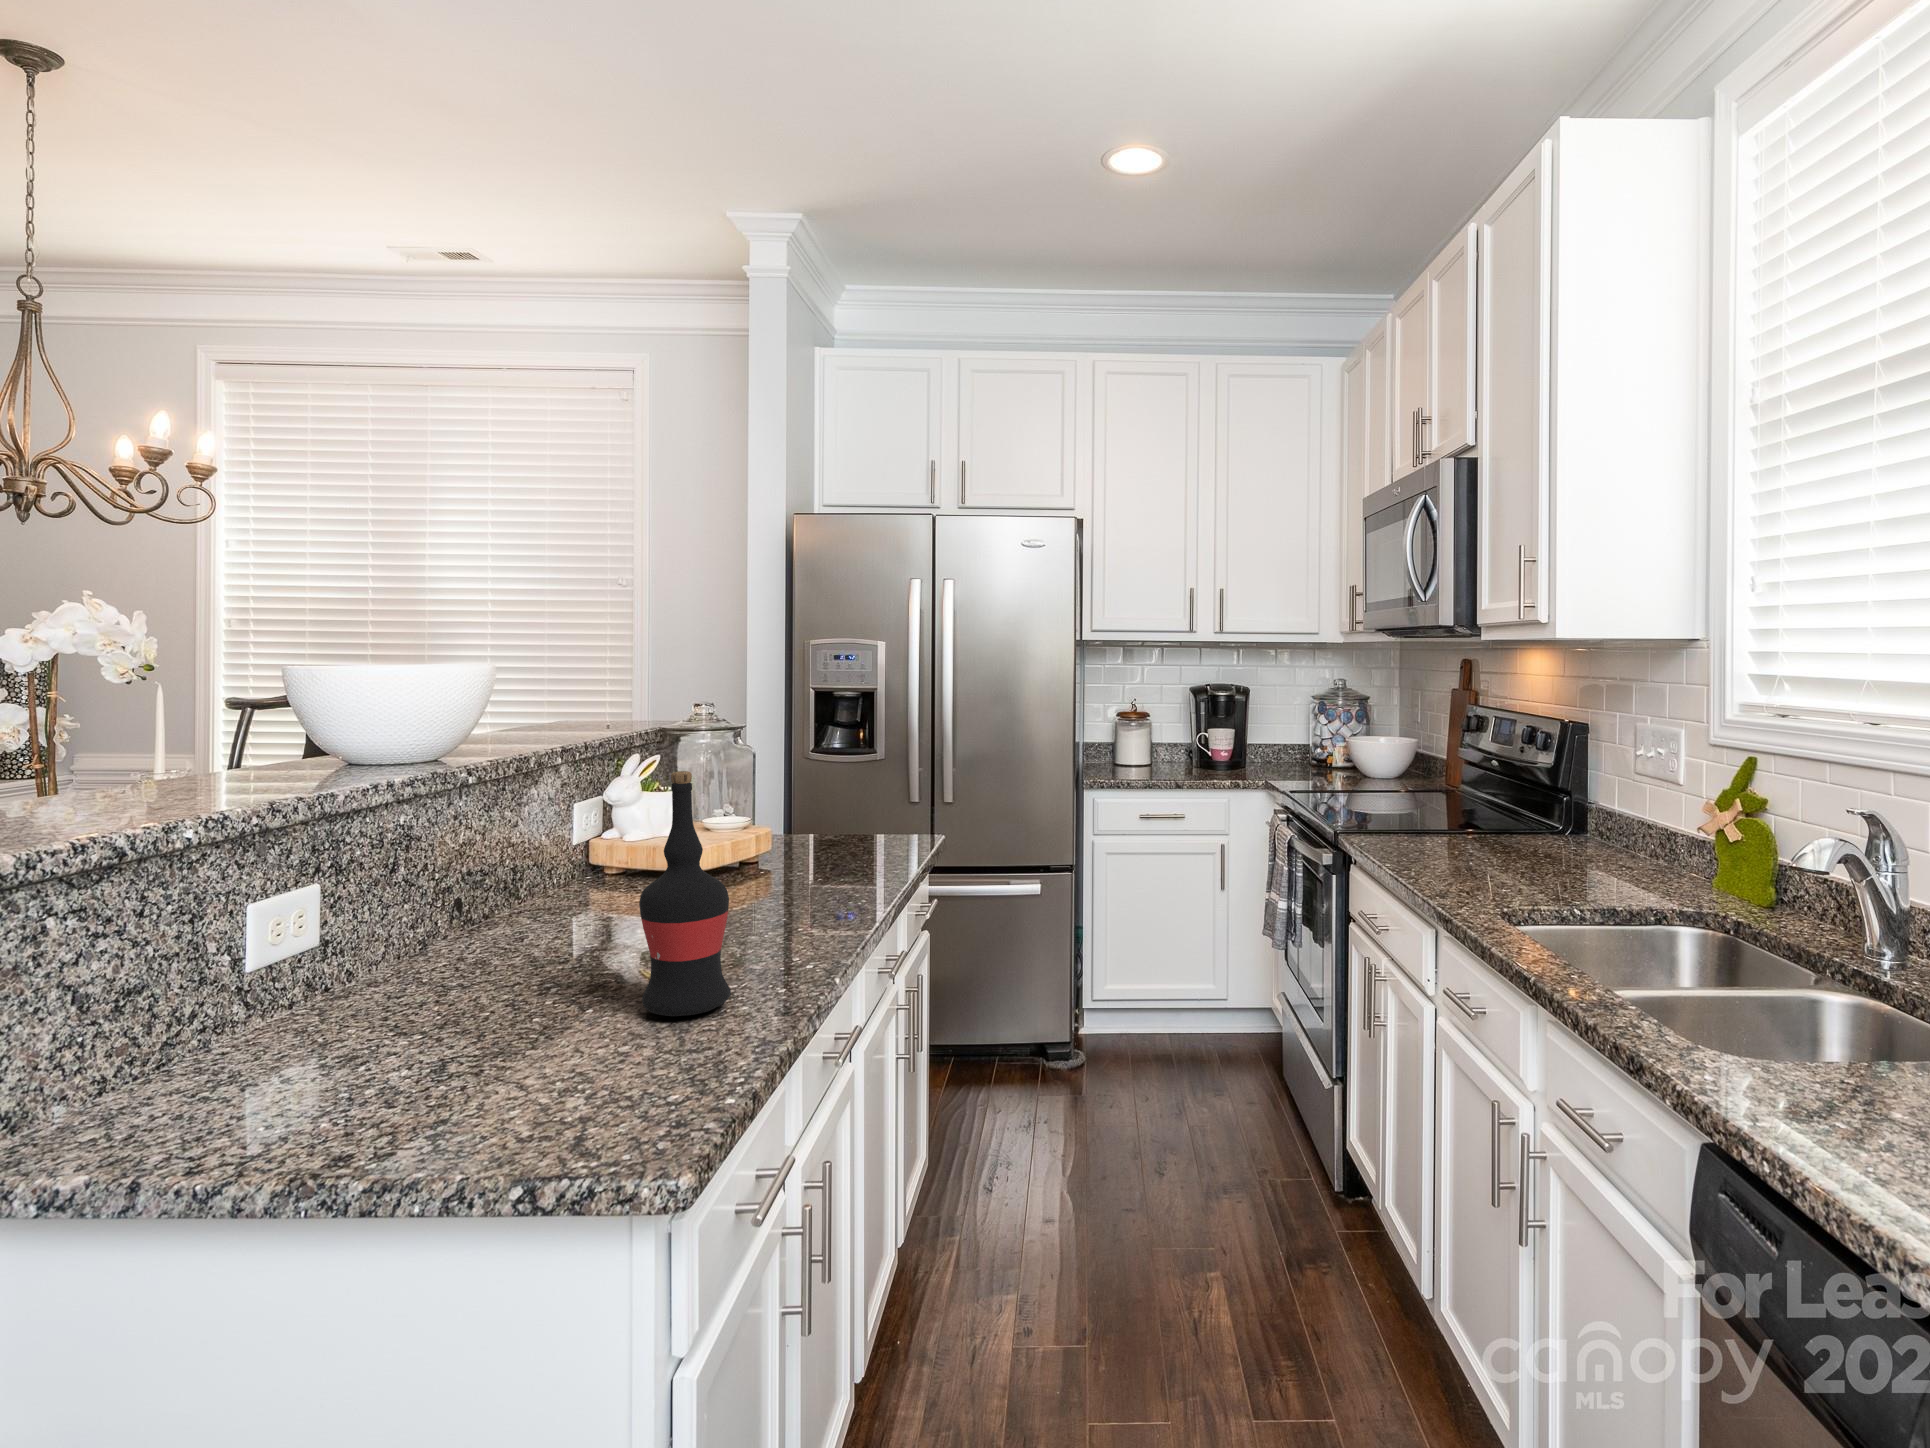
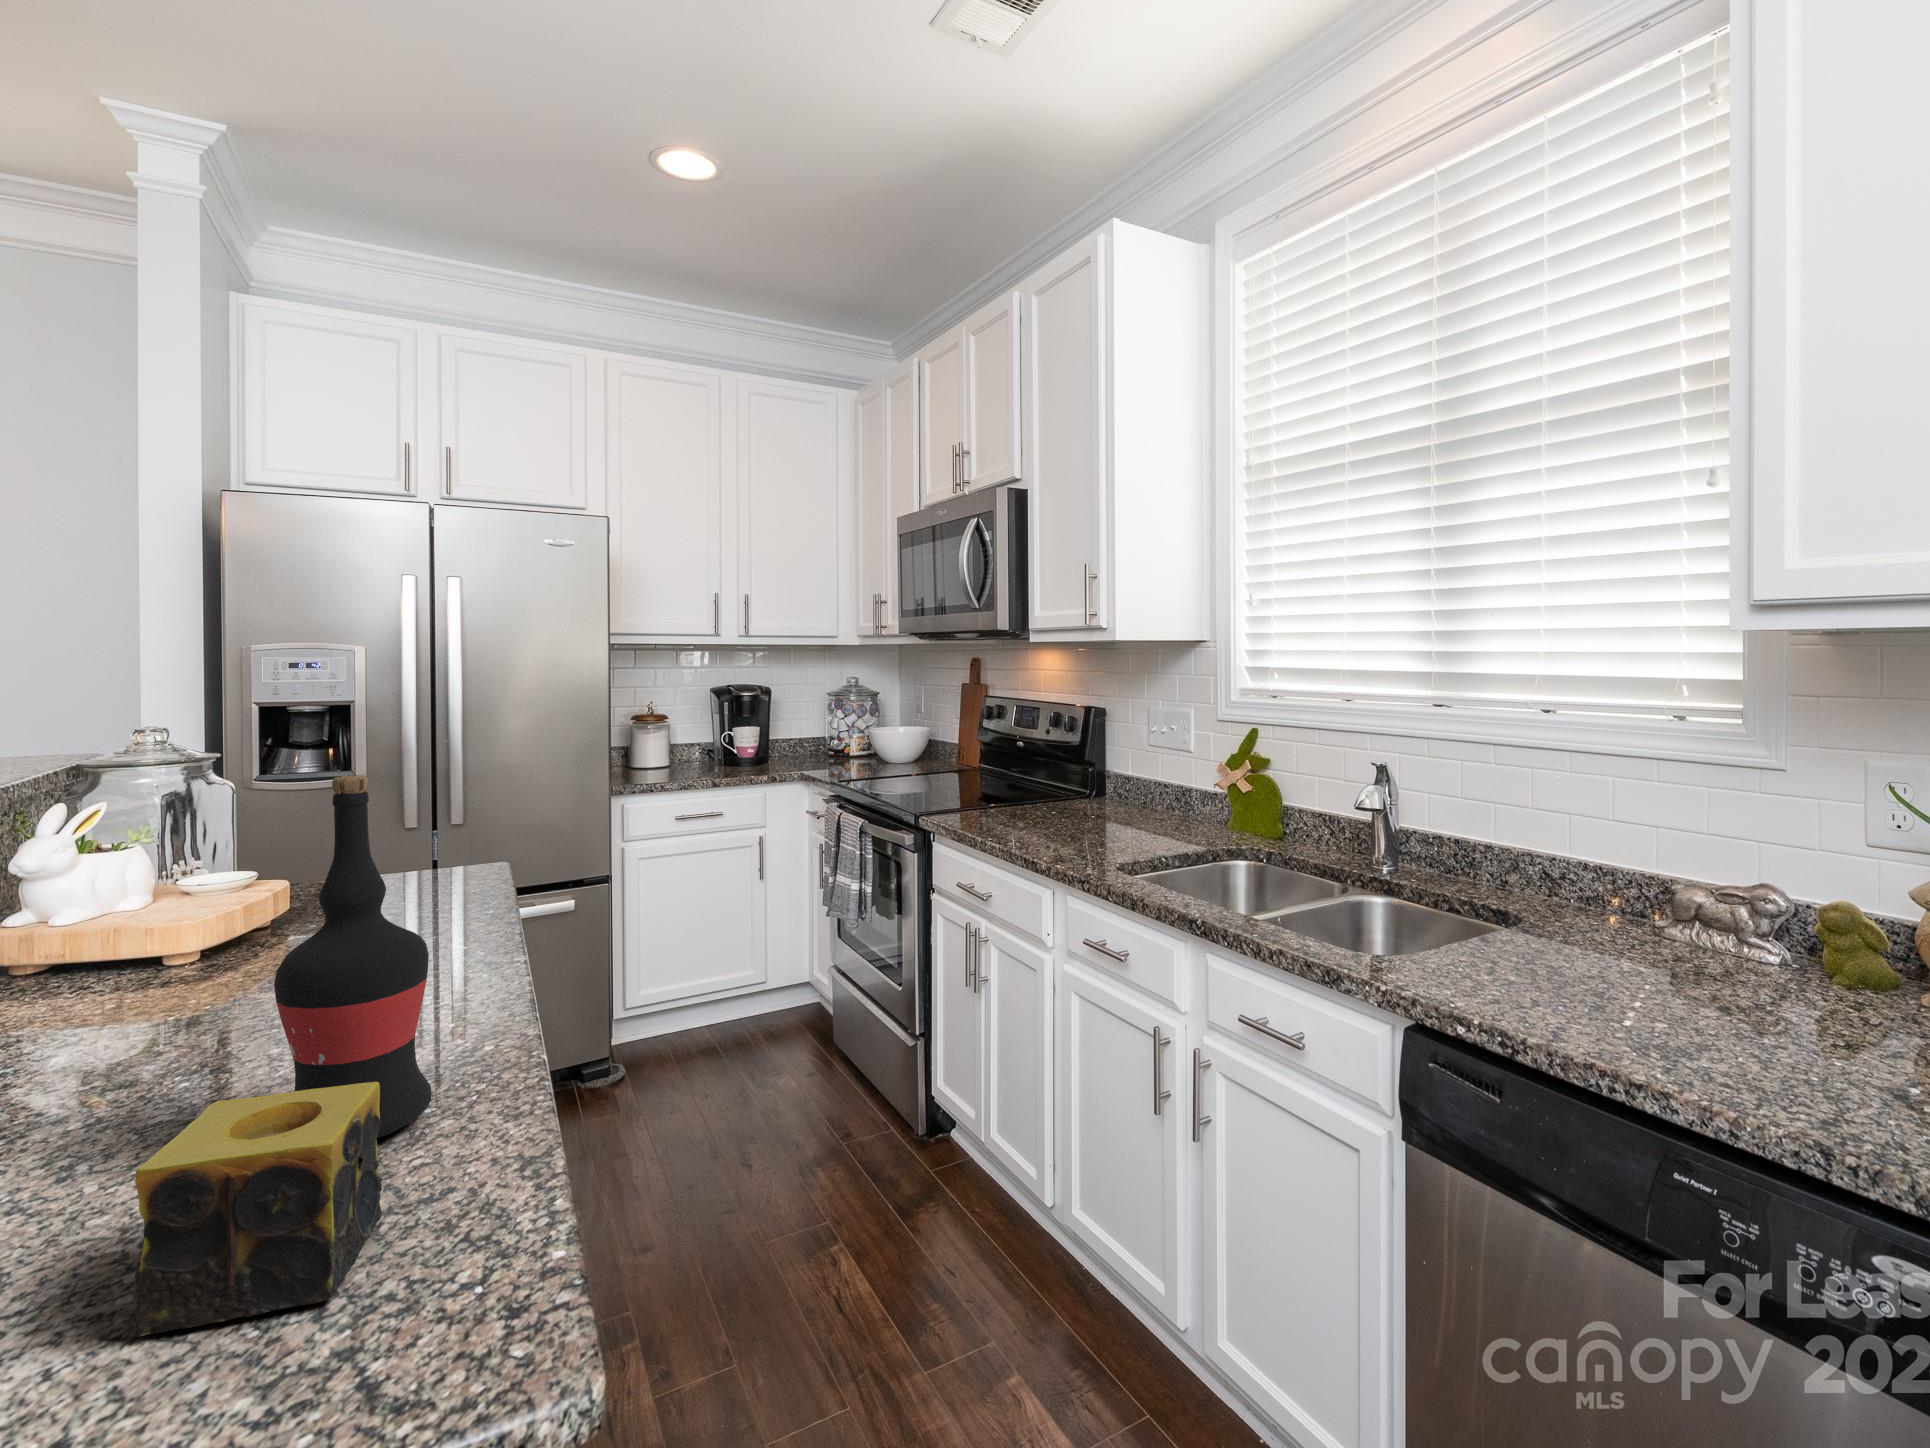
candle: none [520,965,657,1092] -> present [134,1082,382,1336]

